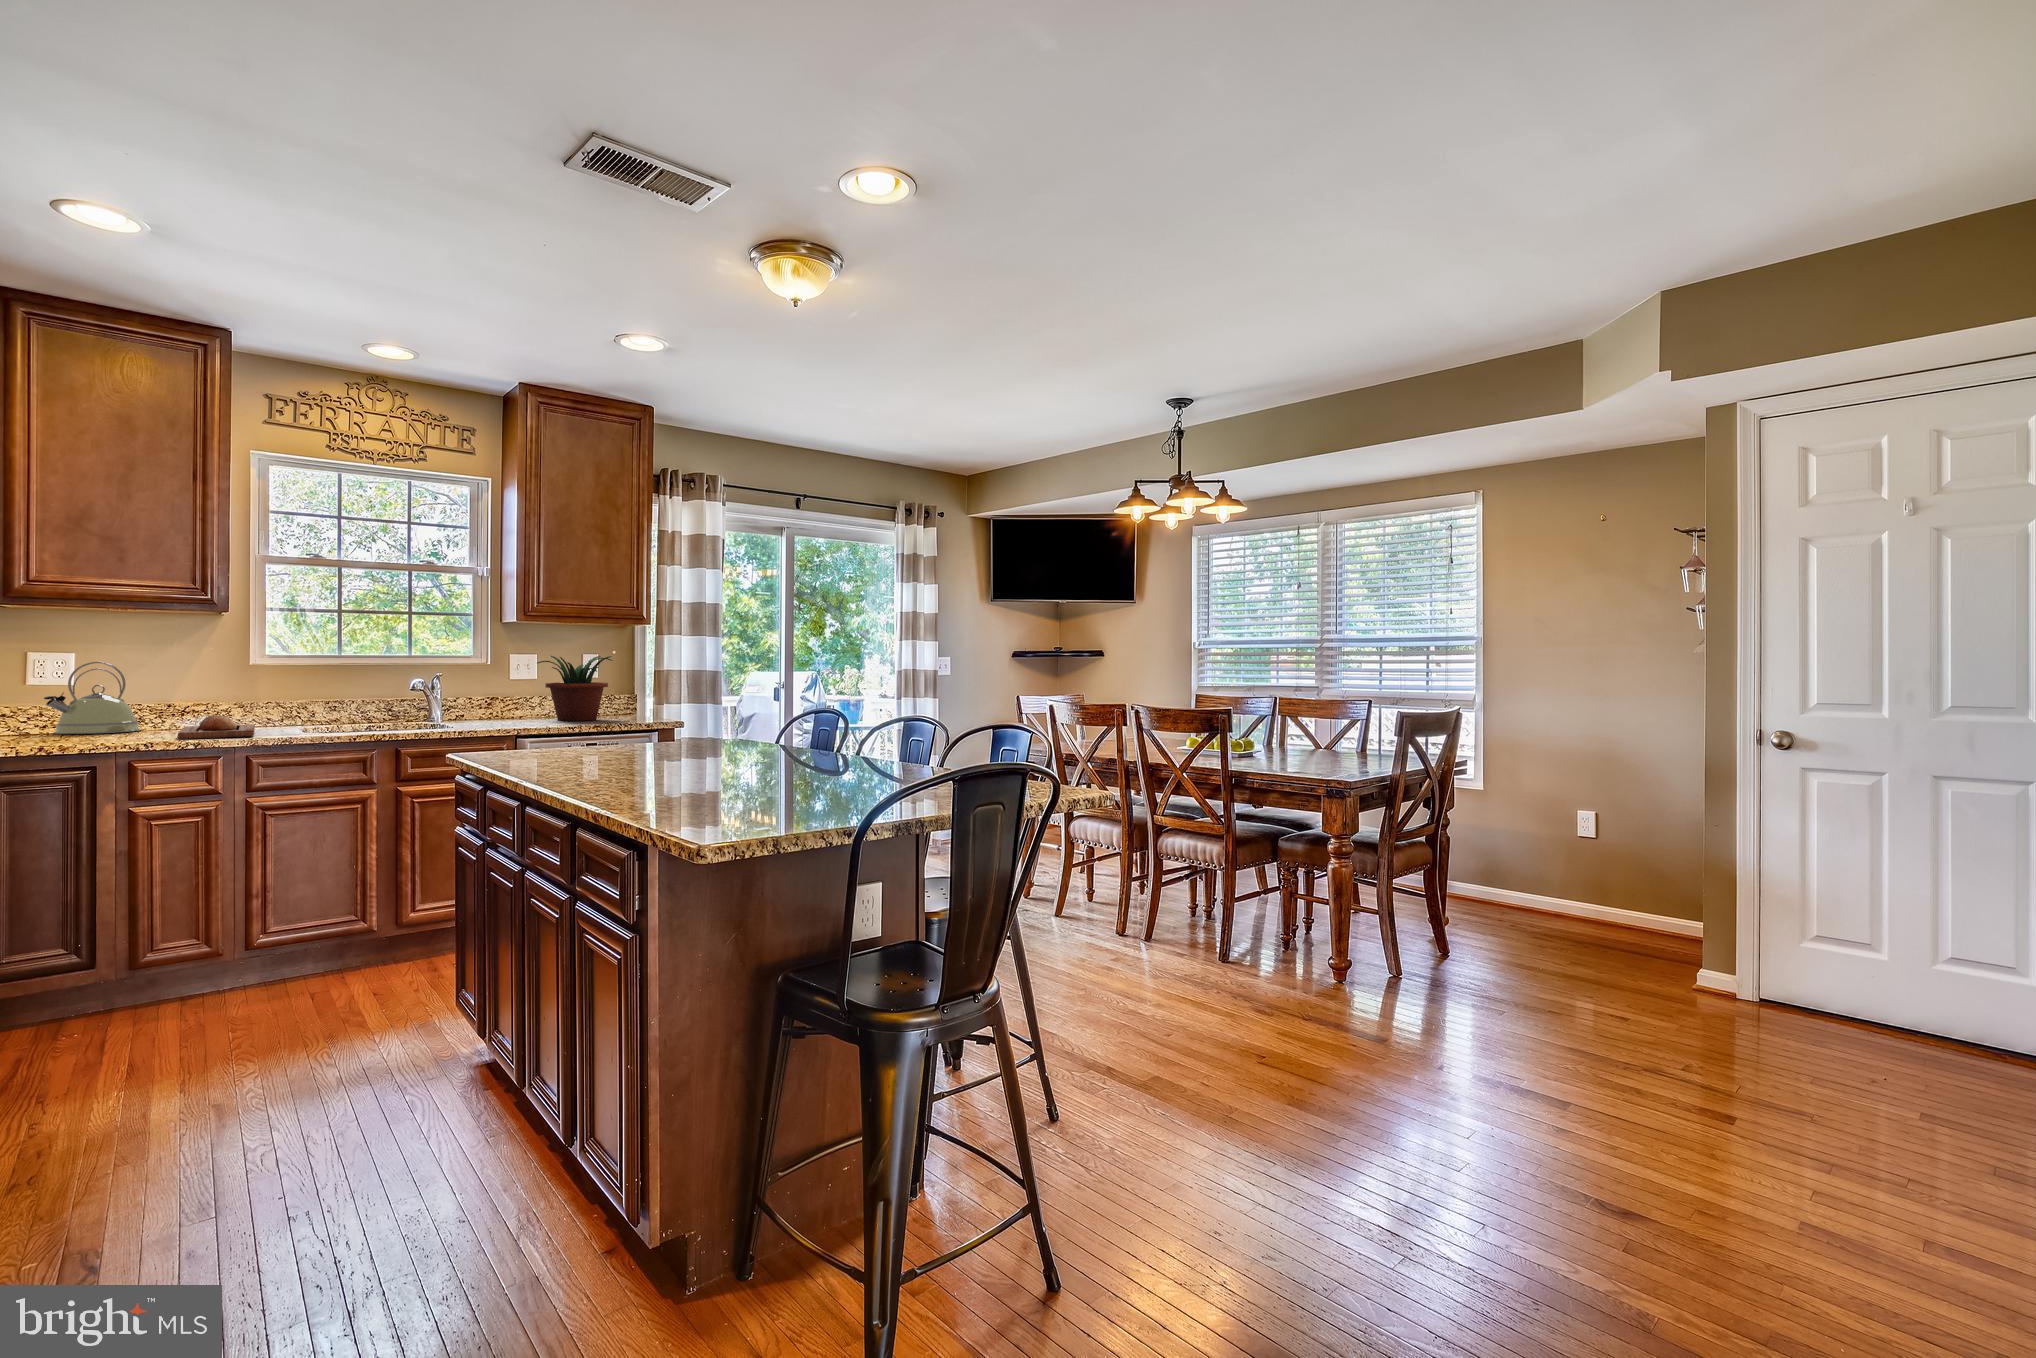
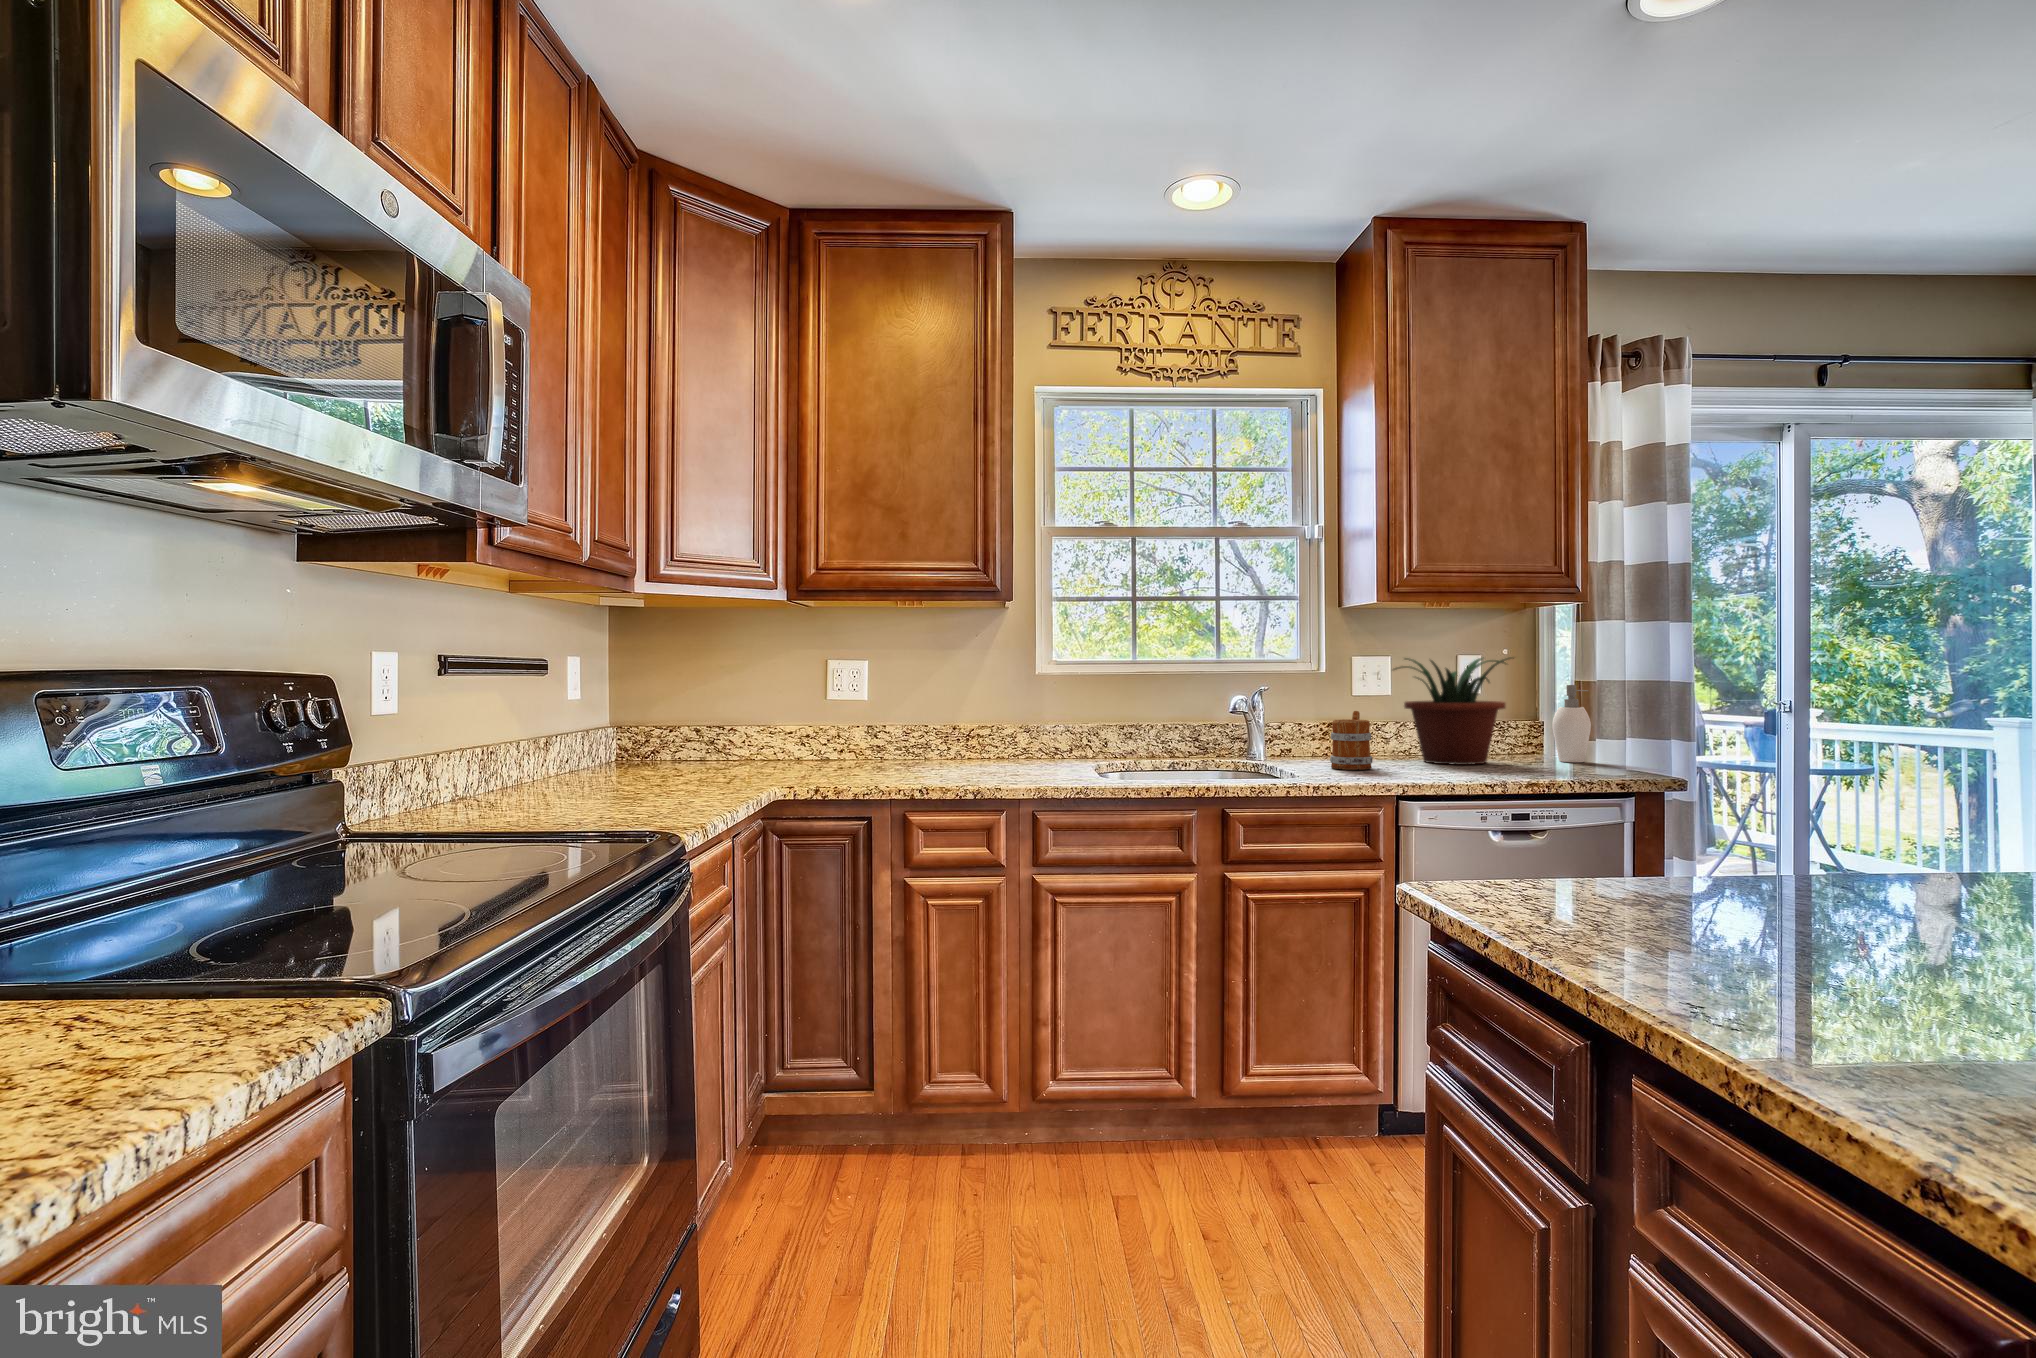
kettle: present [44,662,140,734] -> none [836,674,926,766]
soap dispenser: none [641,673,662,718] -> present [1552,685,1591,762]
mug: none [486,689,515,725] -> present [1330,711,1372,770]
bread loaf: present [178,715,255,739] -> none [958,746,1043,782]

